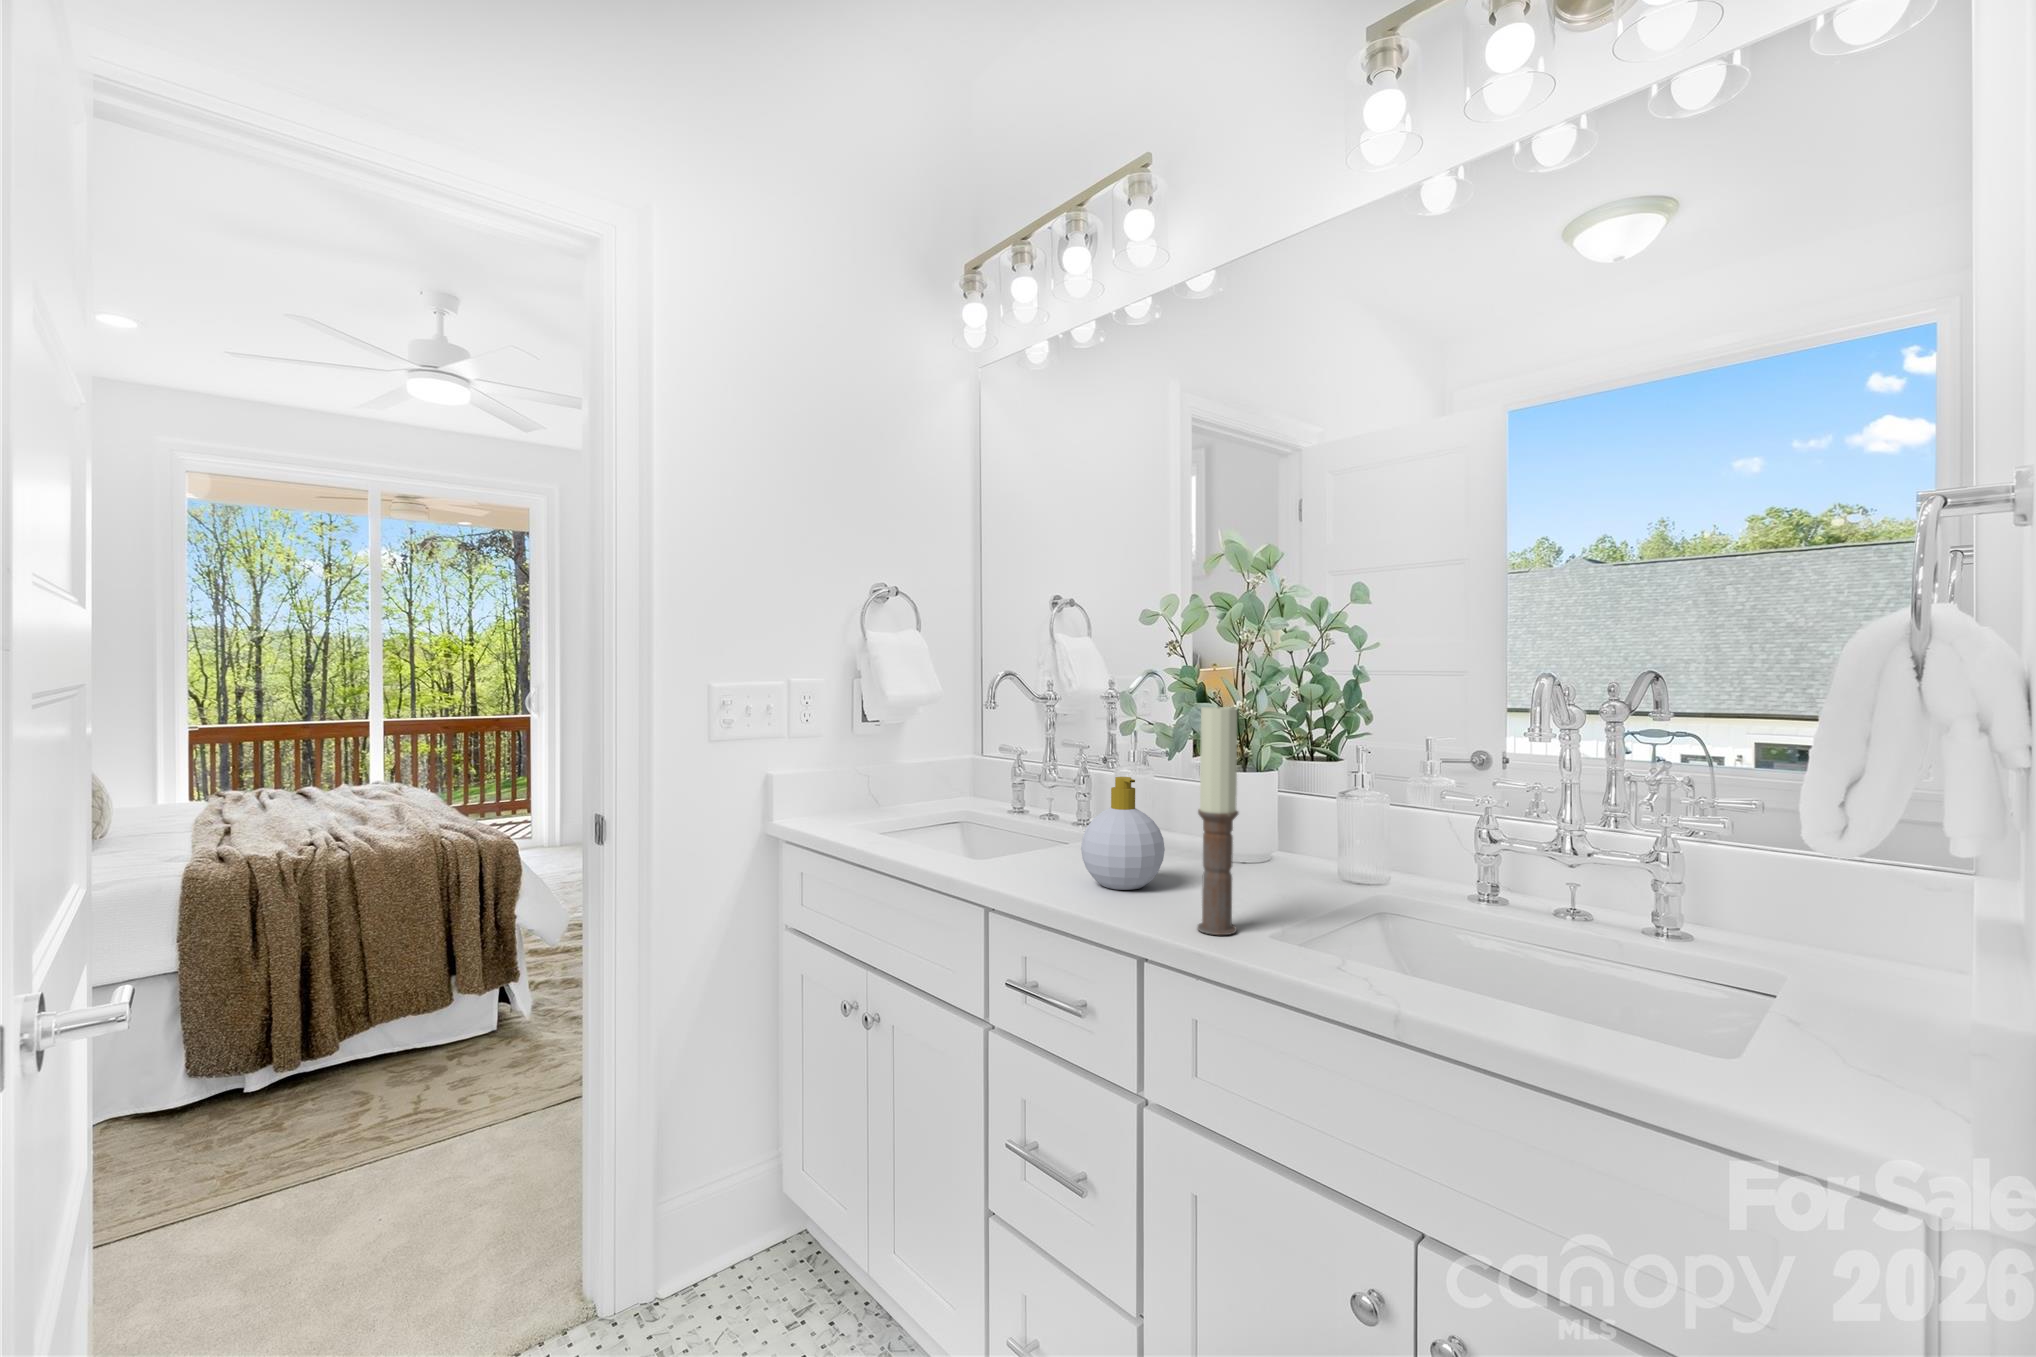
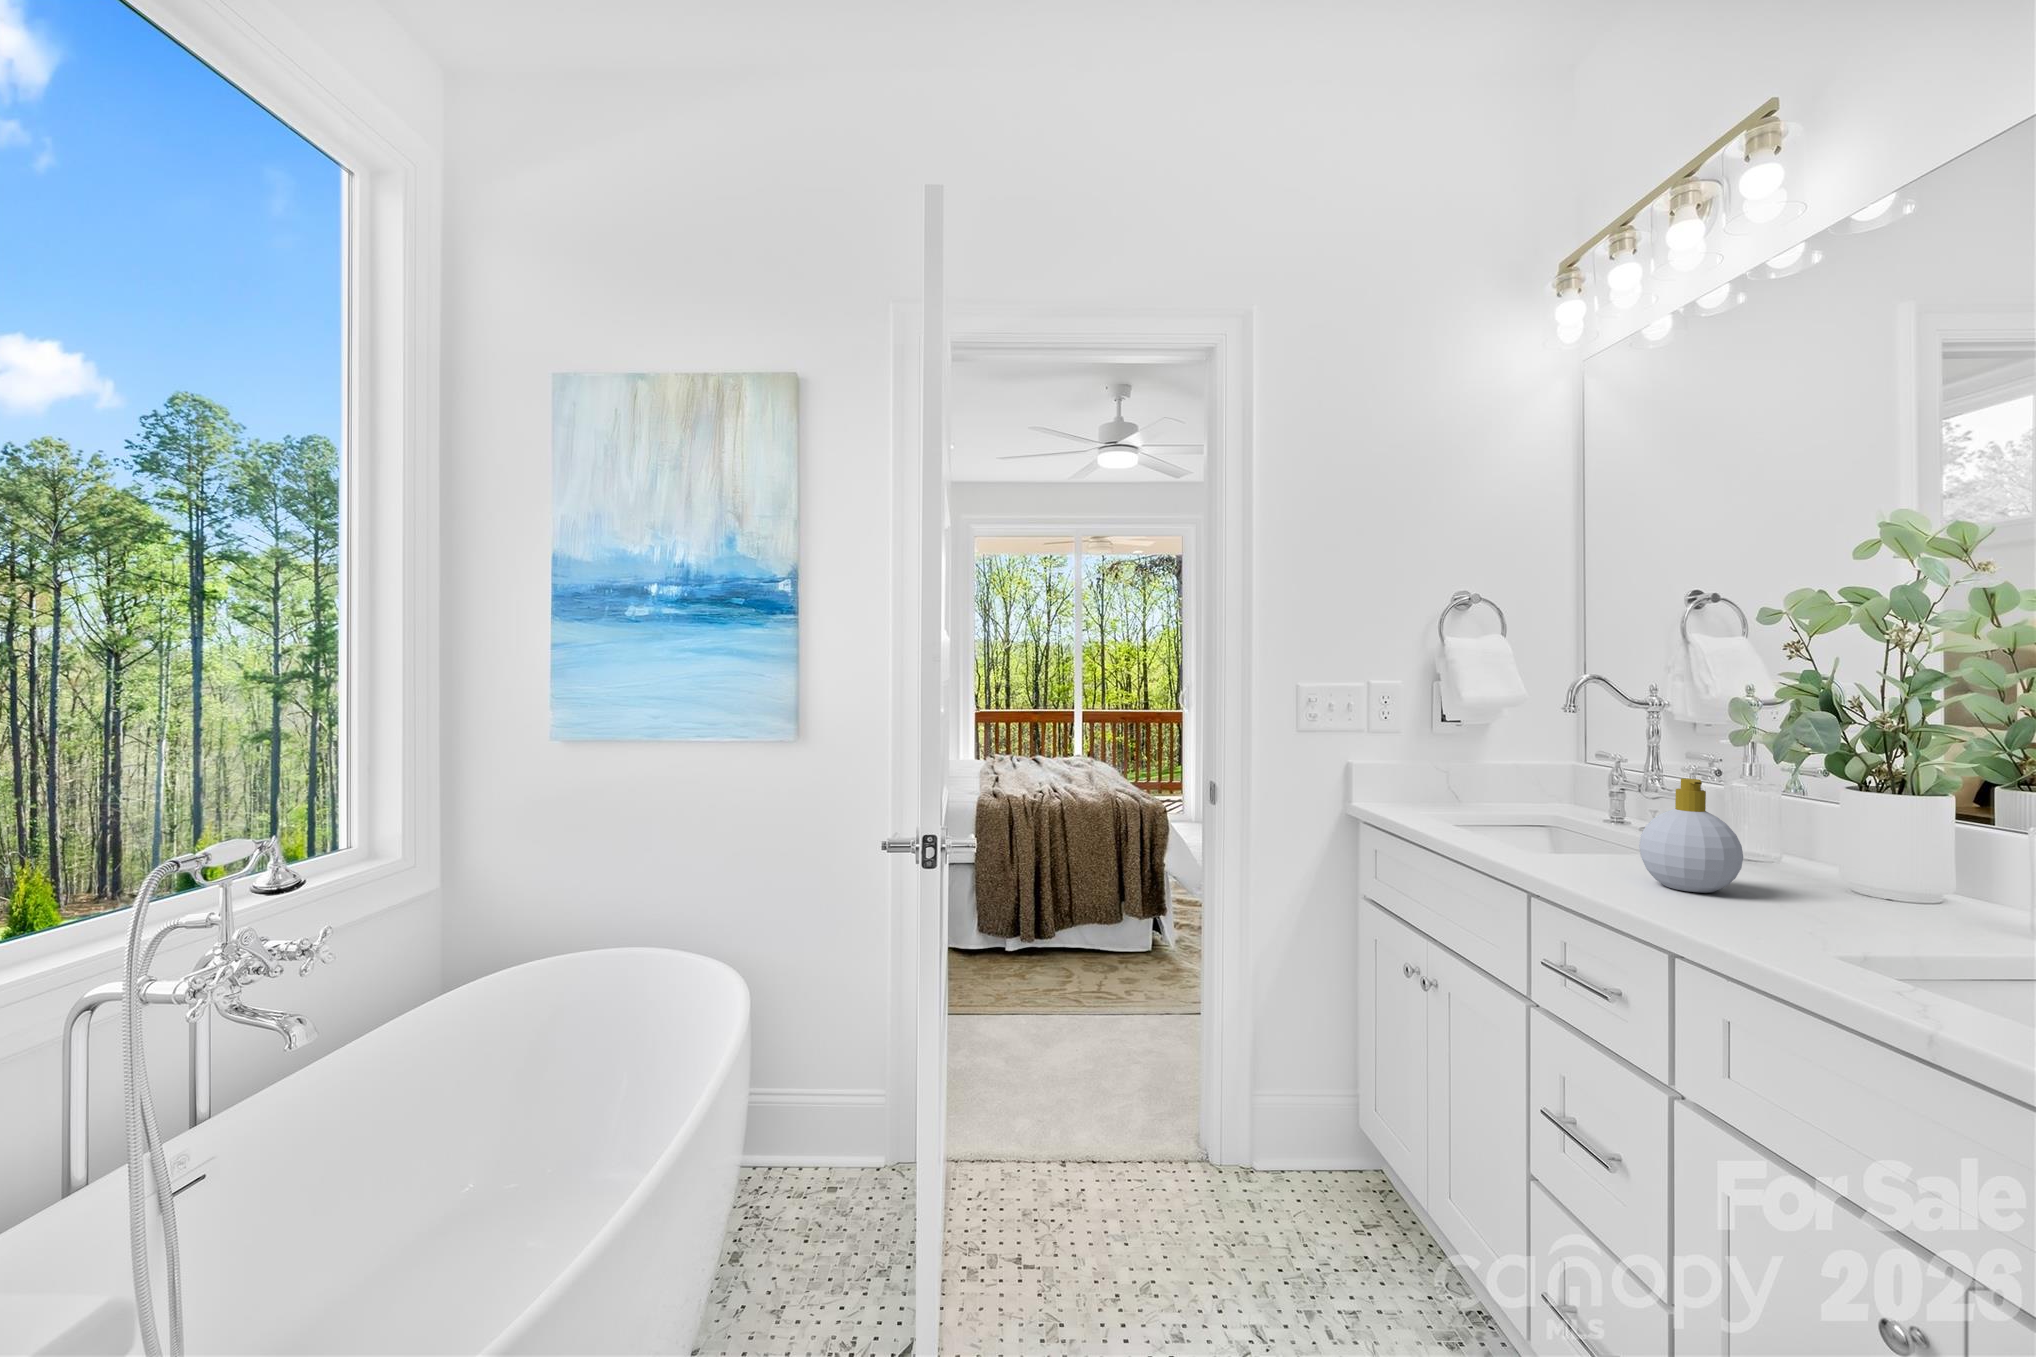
candle: present [1198,702,1238,935] -> none [1746,702,1799,941]

